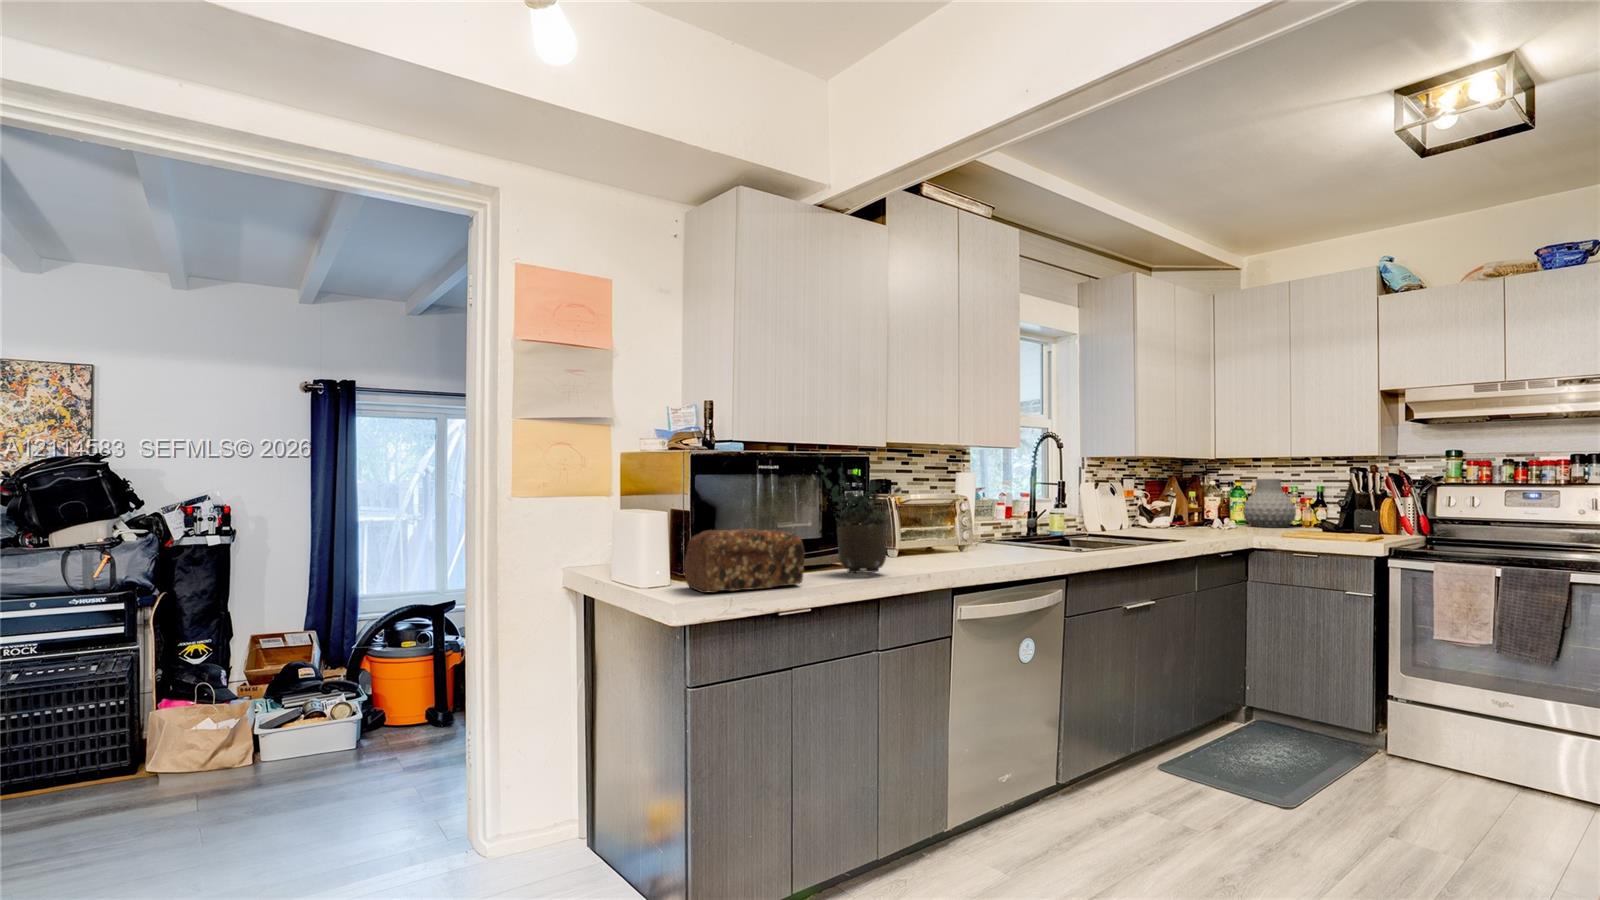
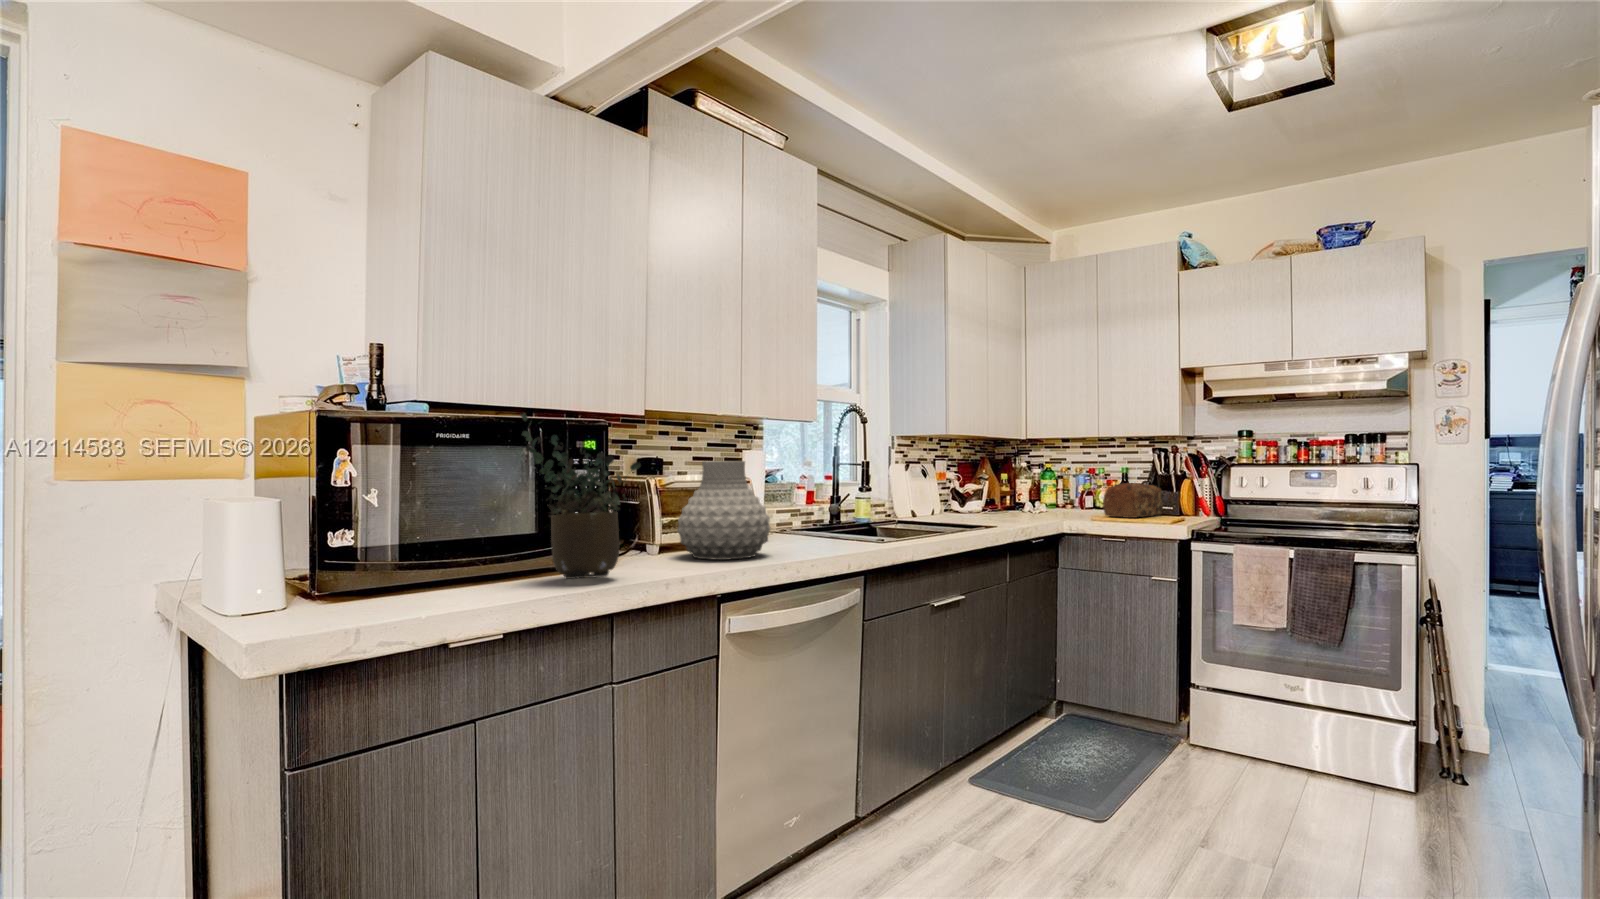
vase: present [1243,479,1296,527] -> present [677,461,770,560]
bread loaf: present [684,529,805,593] -> present [1103,483,1163,518]

